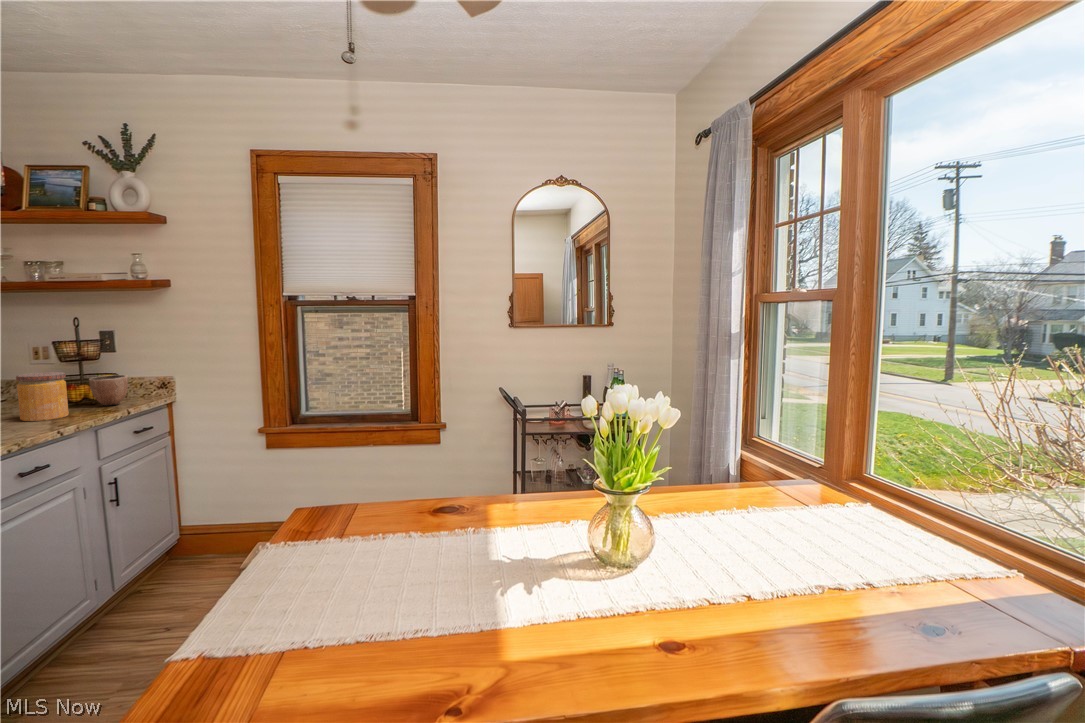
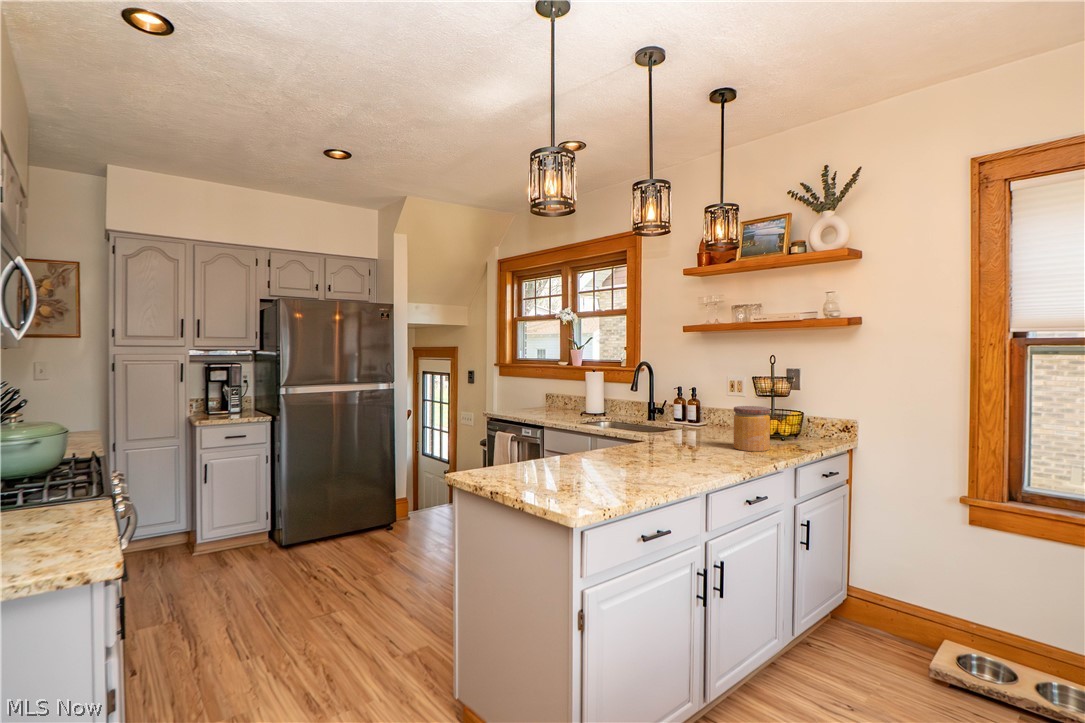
decorative bowl: present [89,375,128,406] -> none [783,413,817,444]

